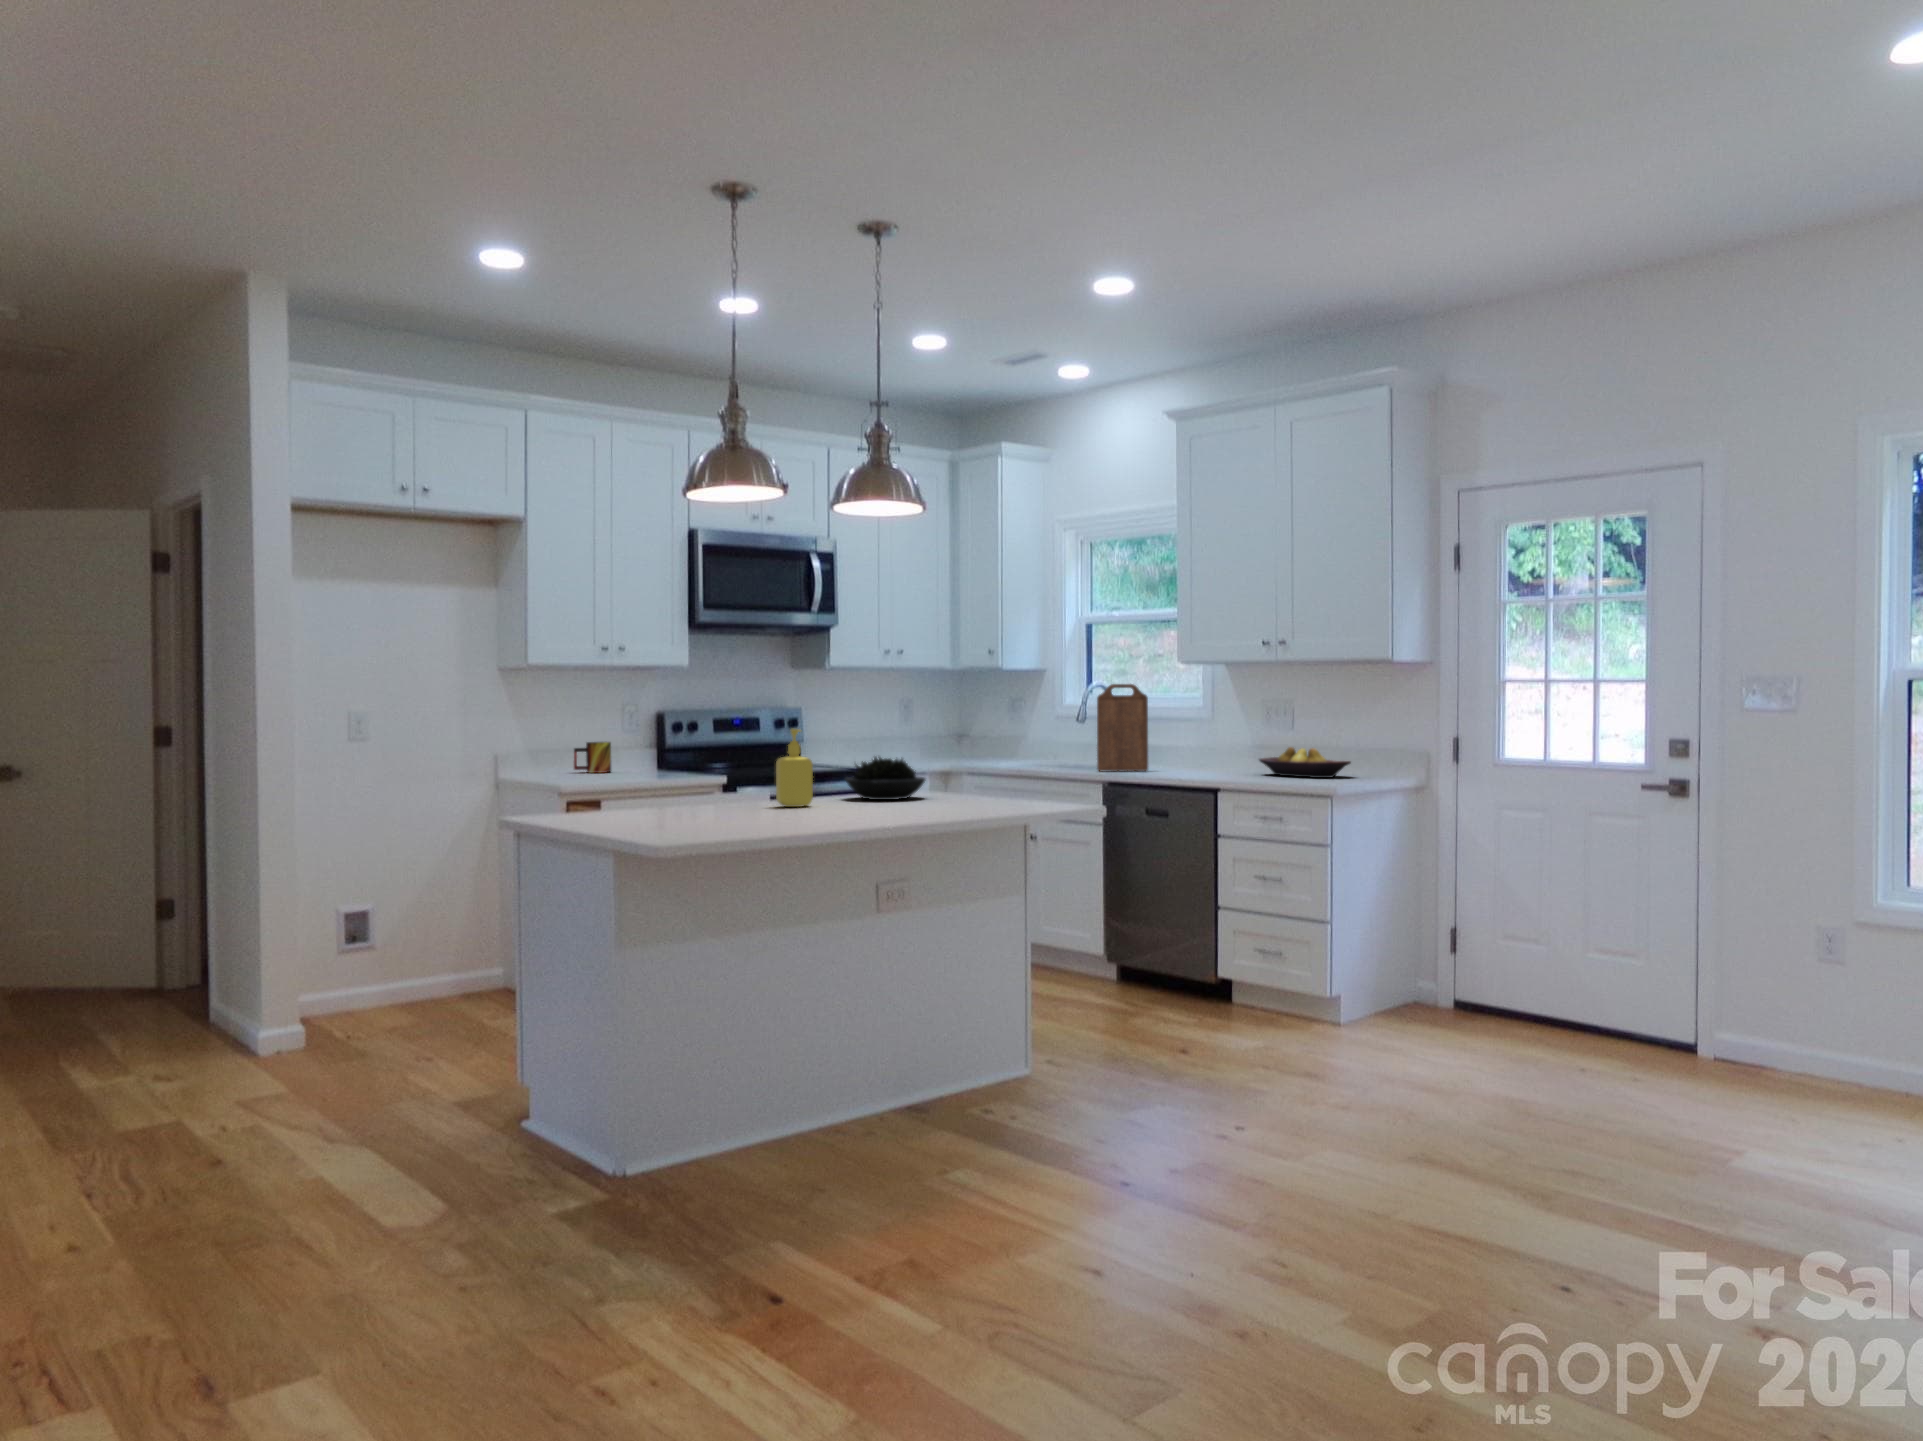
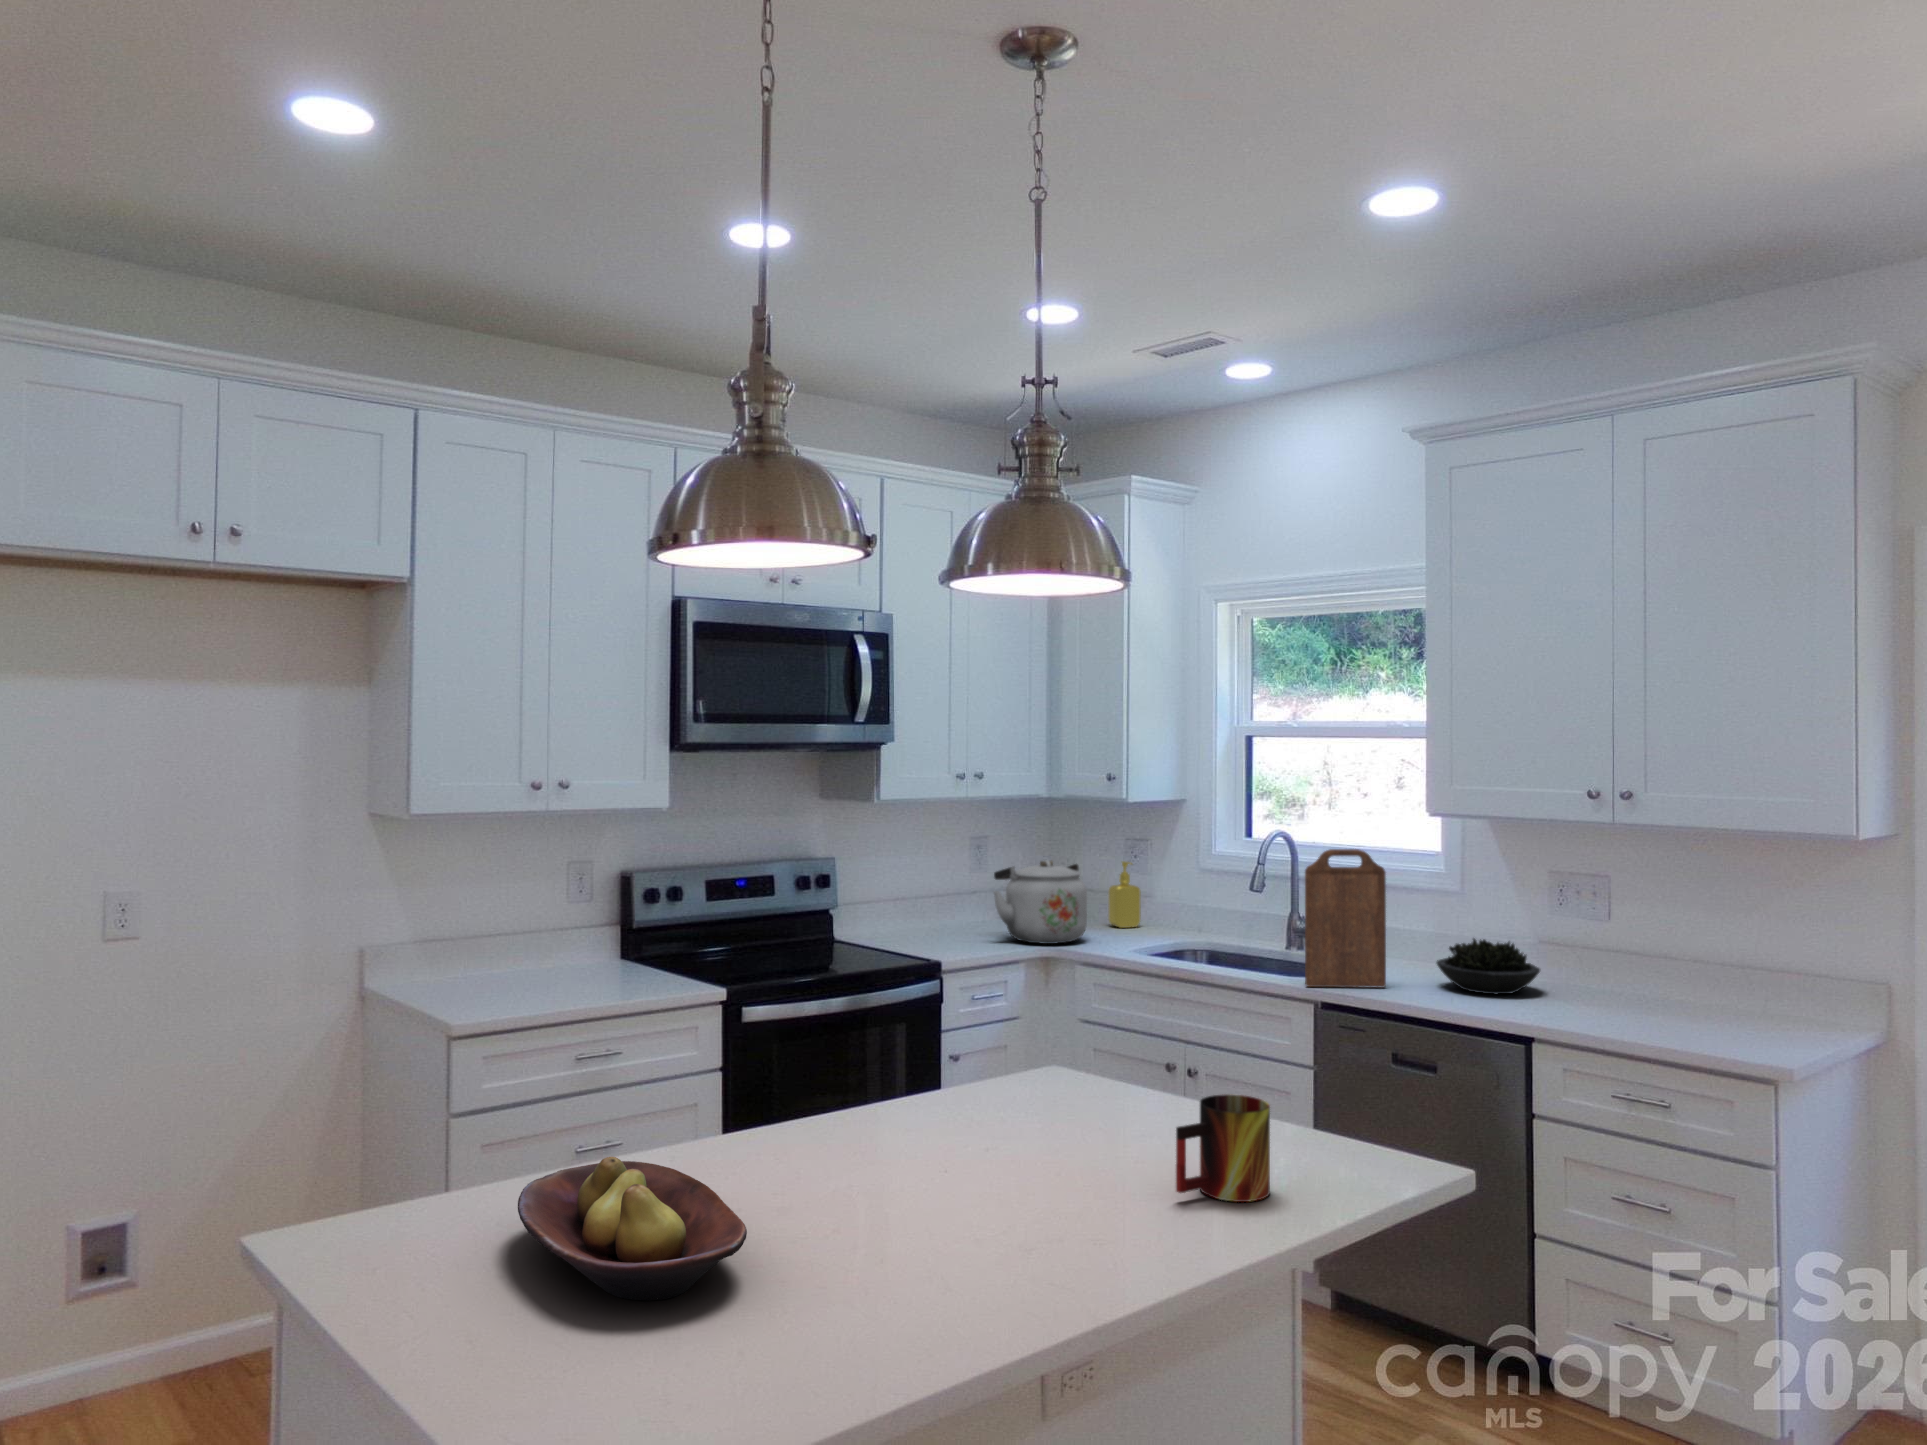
kettle: none [909,708,975,763] -> present [994,860,1087,944]
soap dispenser: present [776,729,813,807] -> present [1109,861,1141,928]
mug: present [574,742,611,773] -> present [1176,1094,1270,1202]
fruit bowl: present [1259,747,1351,778] -> present [518,1157,747,1301]
succulent plant: present [845,757,925,800] -> present [1437,939,1540,994]

